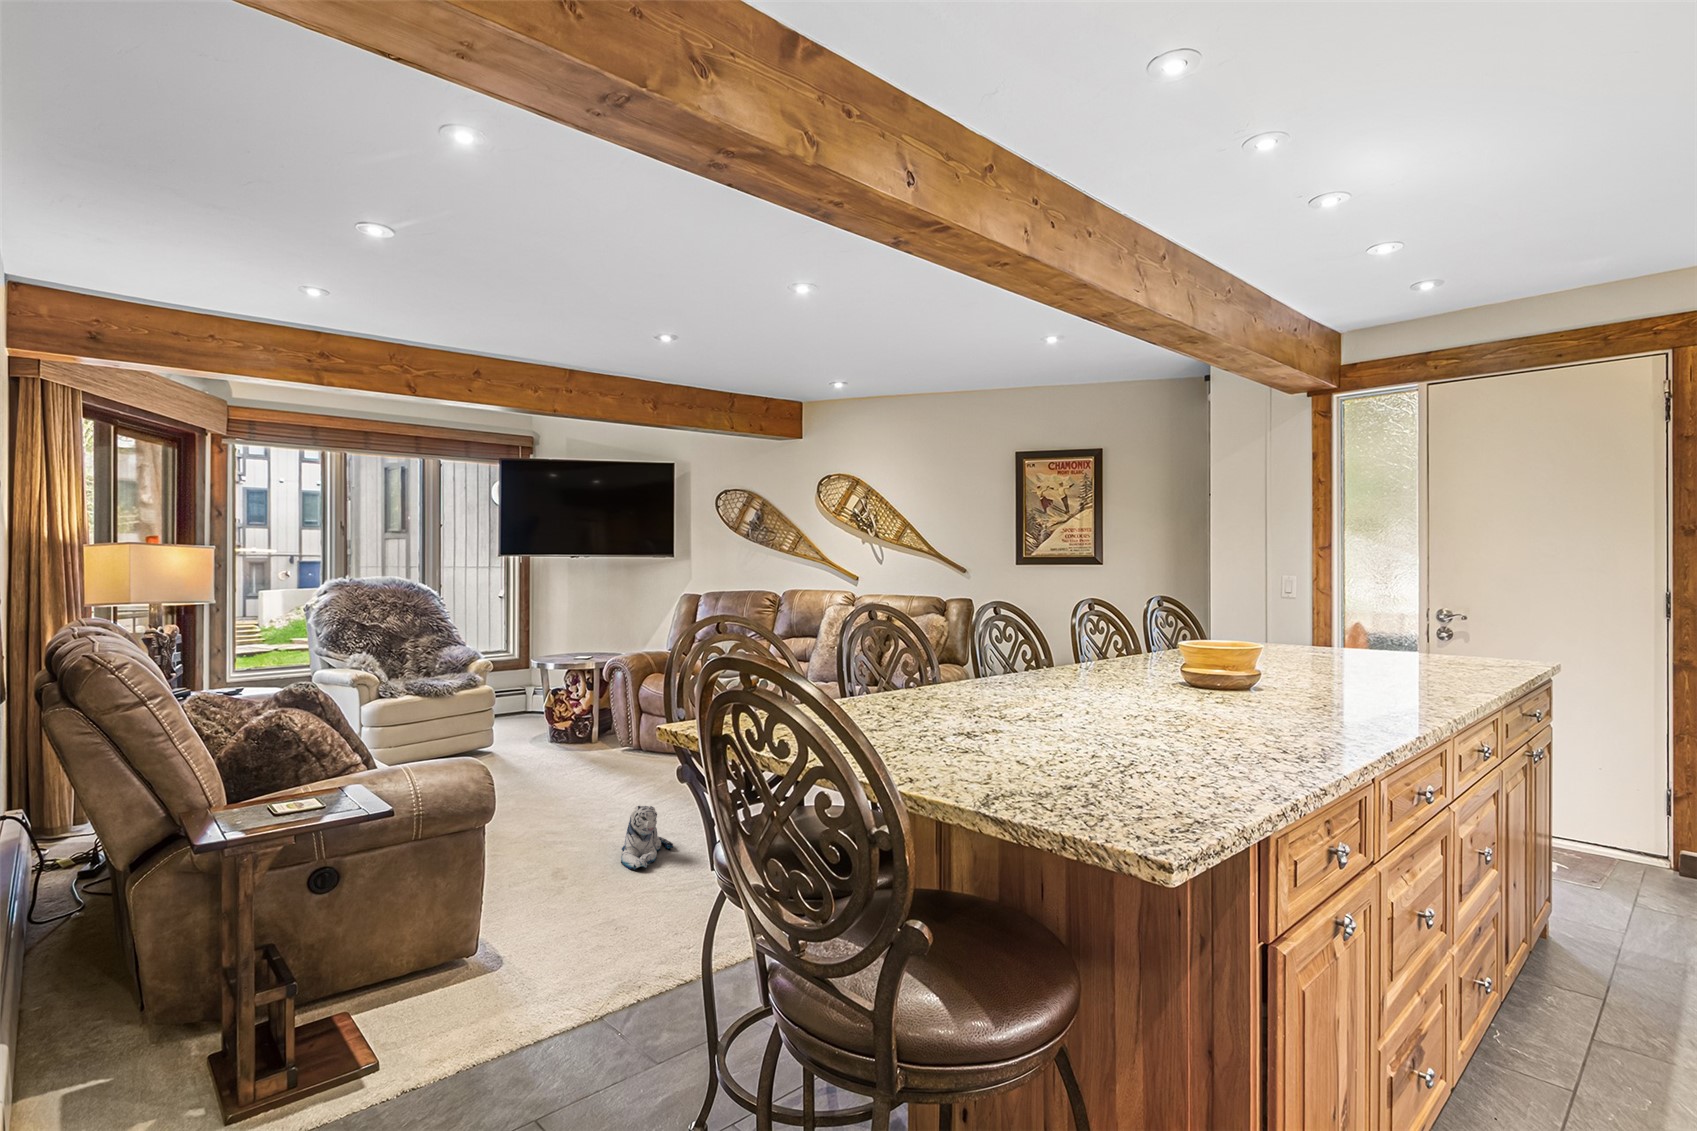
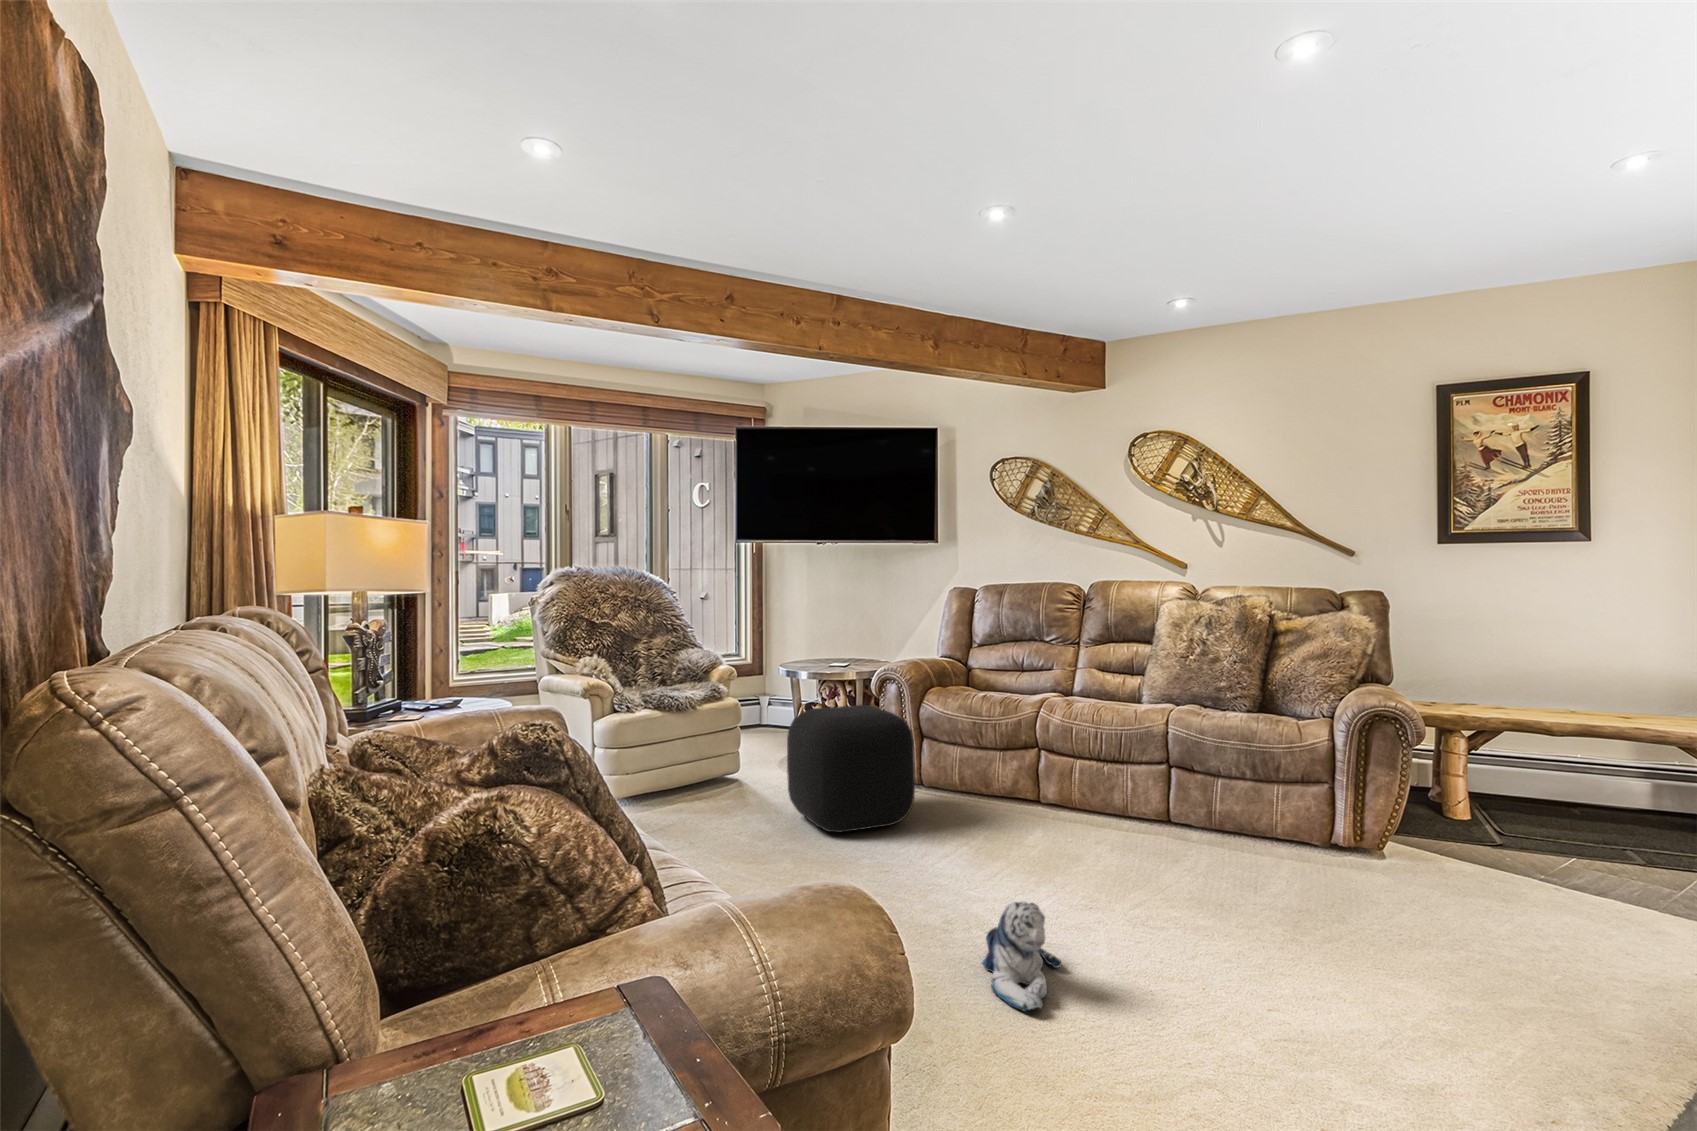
ottoman: none [523,687,622,783] -> present [787,705,915,832]

